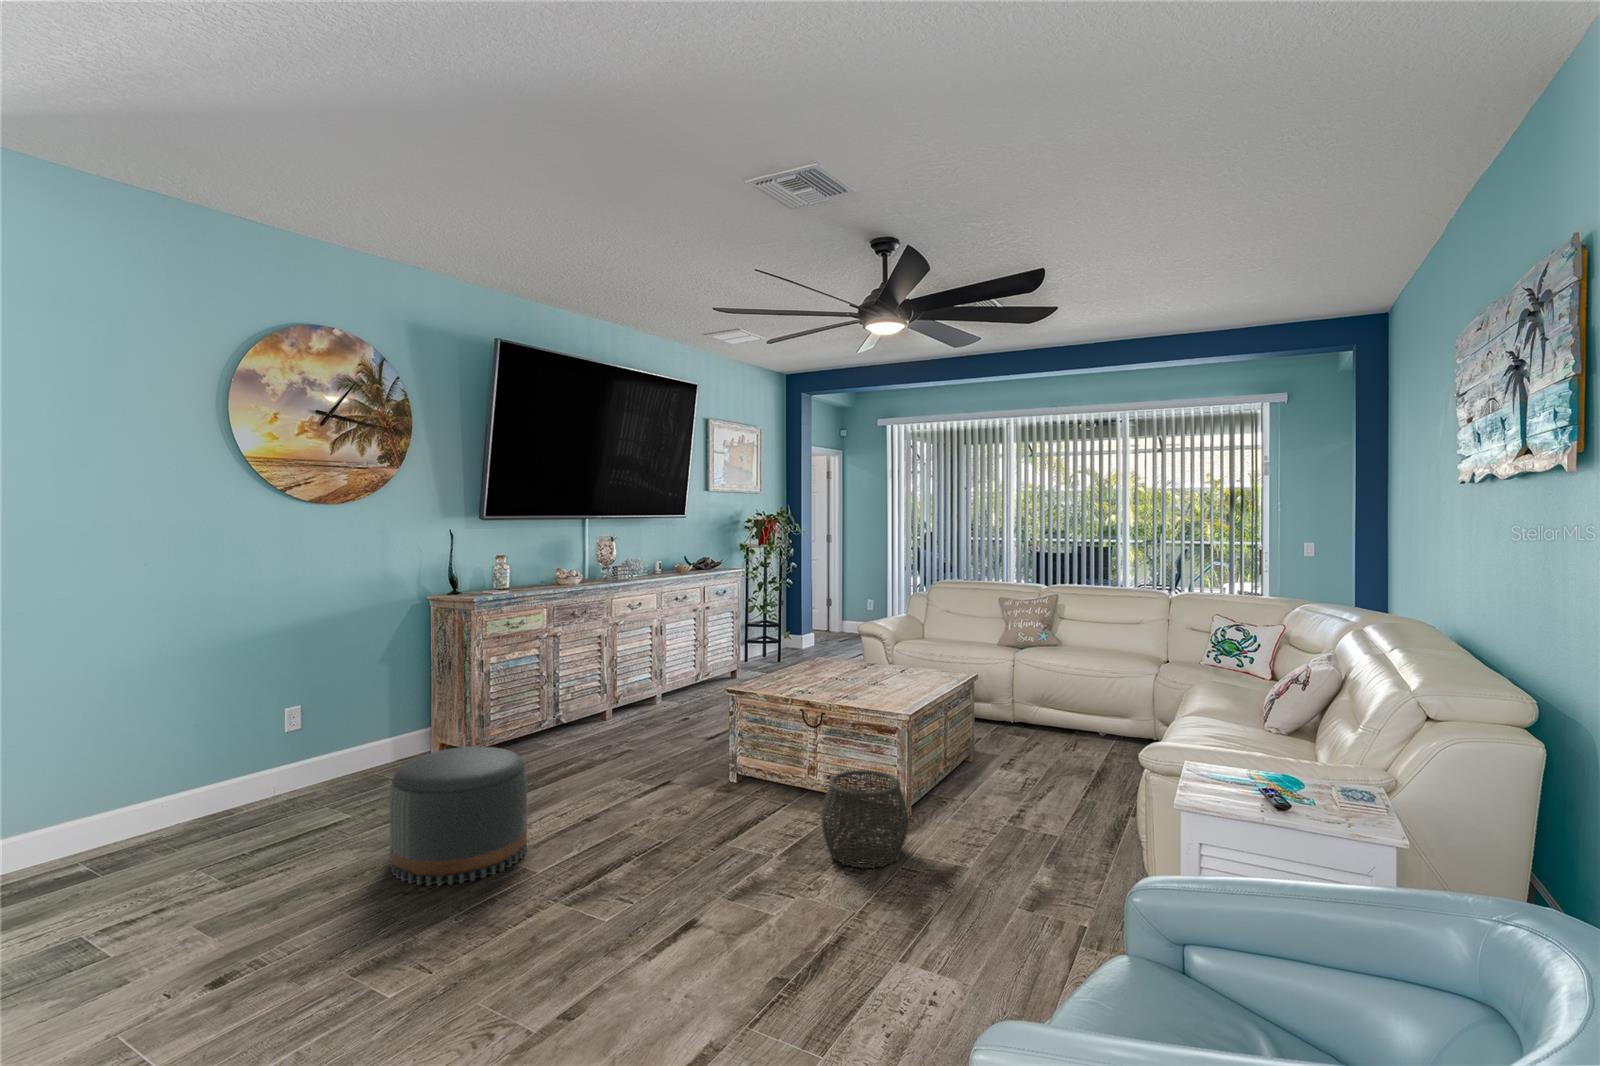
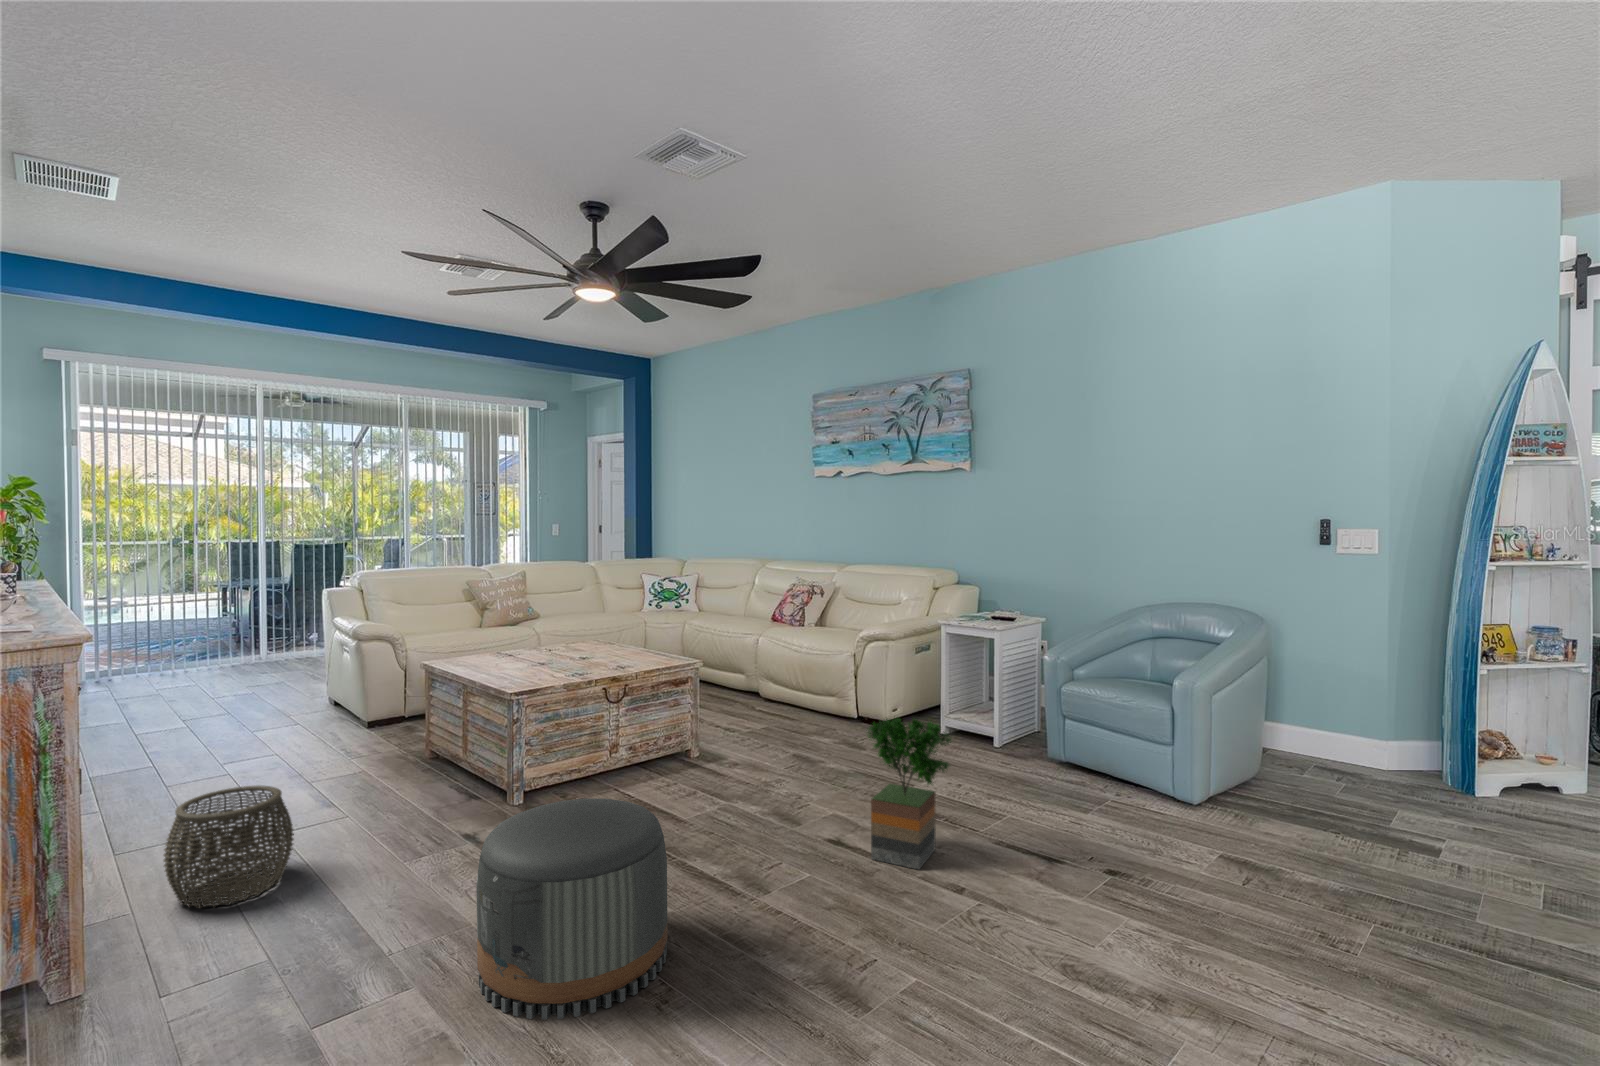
woven basket: present [821,770,908,868] -> present [163,785,294,908]
potted tree: none [582,797,714,990] -> present [868,718,951,869]

